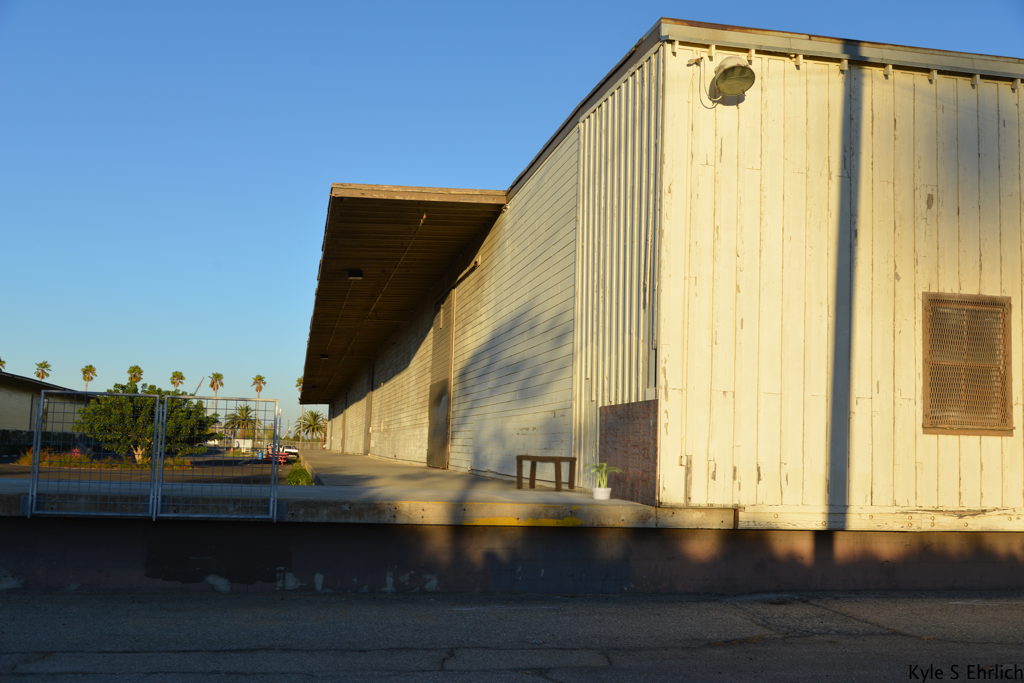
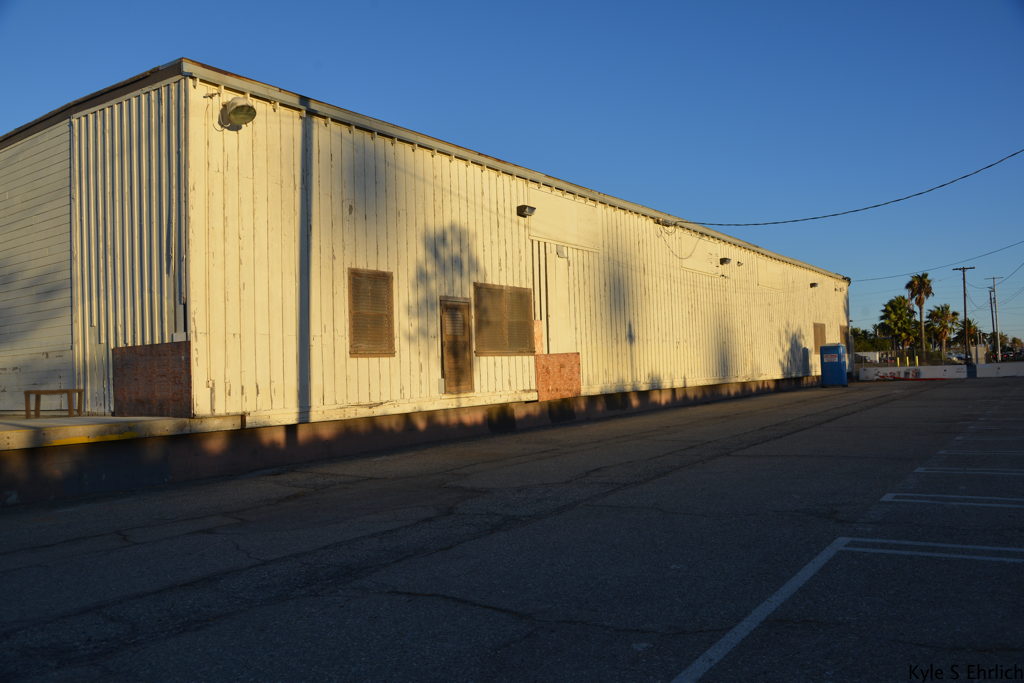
potted plant: present [582,463,624,500] -> none [117,390,152,418]

